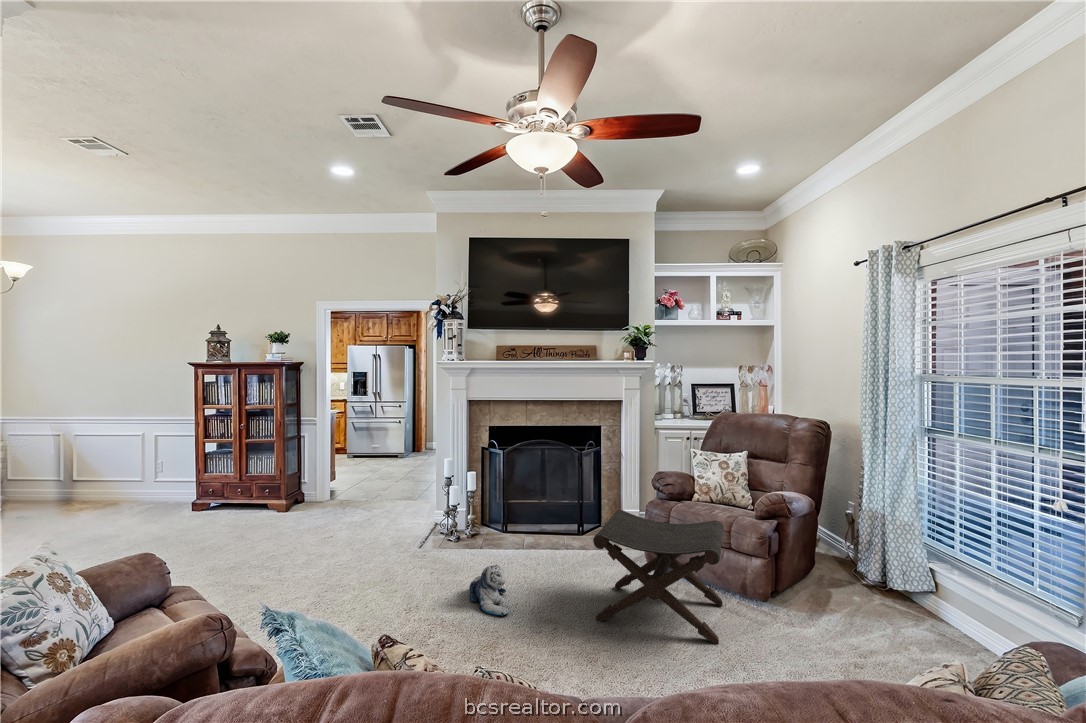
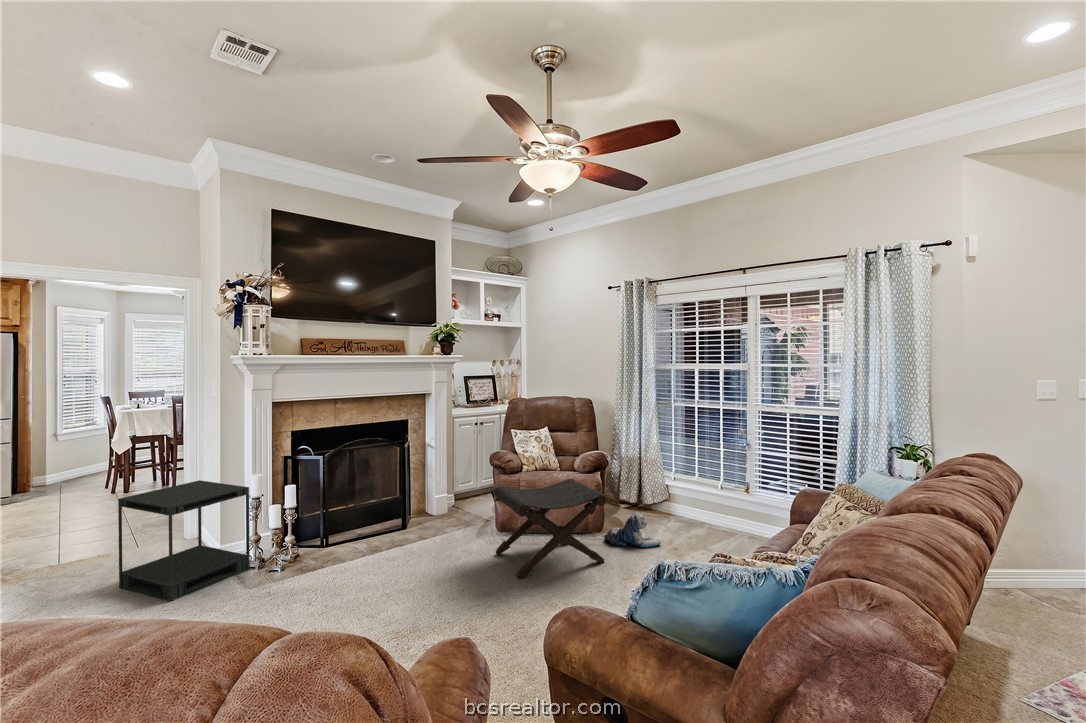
side table: none [375,457,442,542] -> present [118,480,250,602]
plush toy: present [469,565,509,616] -> present [604,514,661,548]

